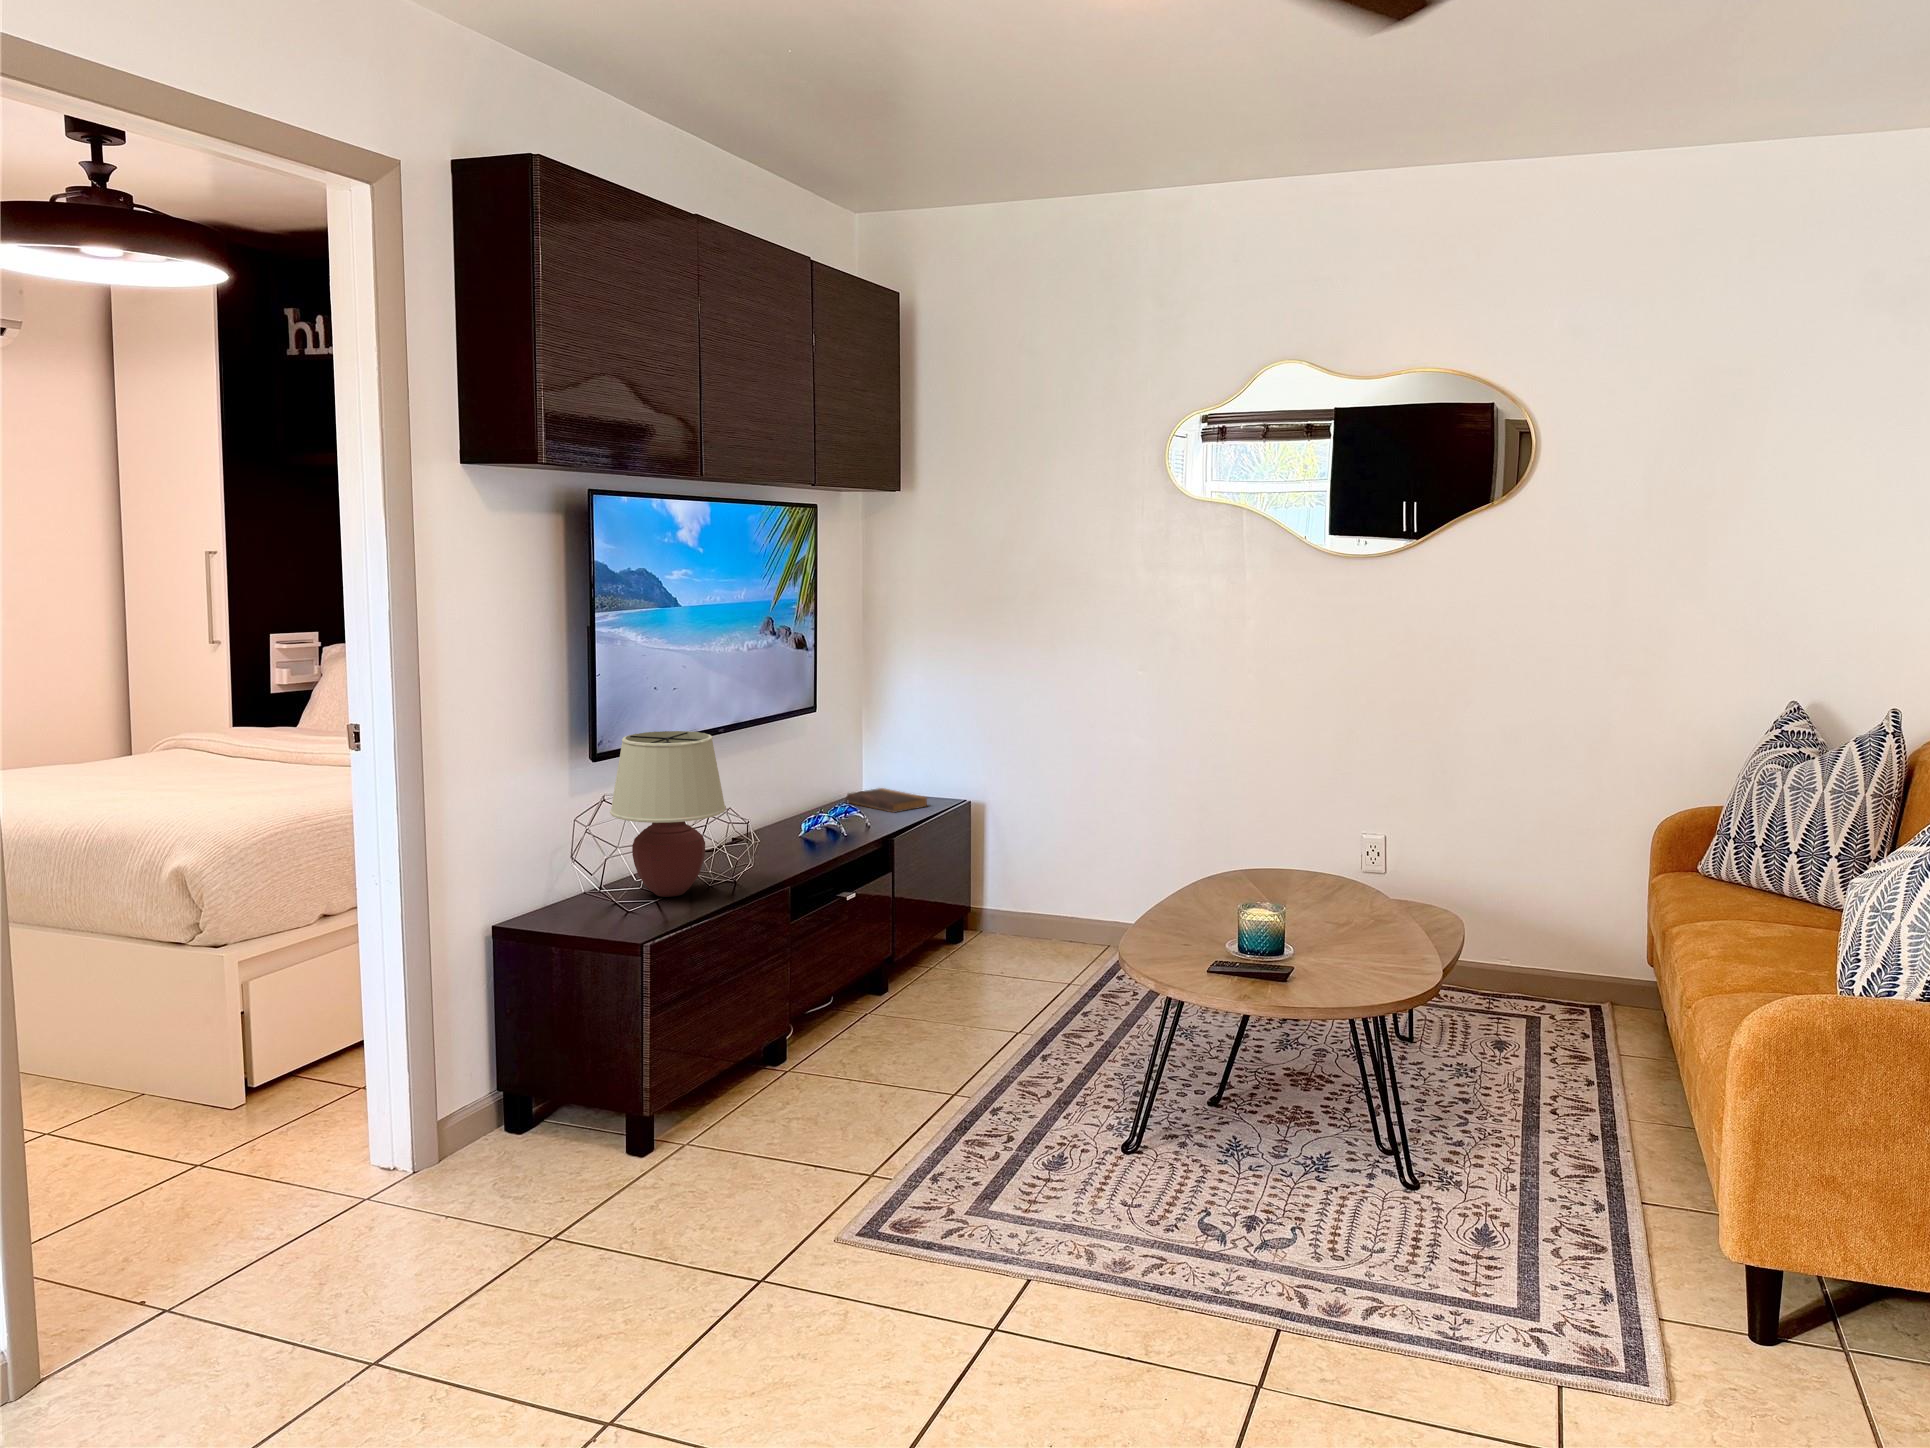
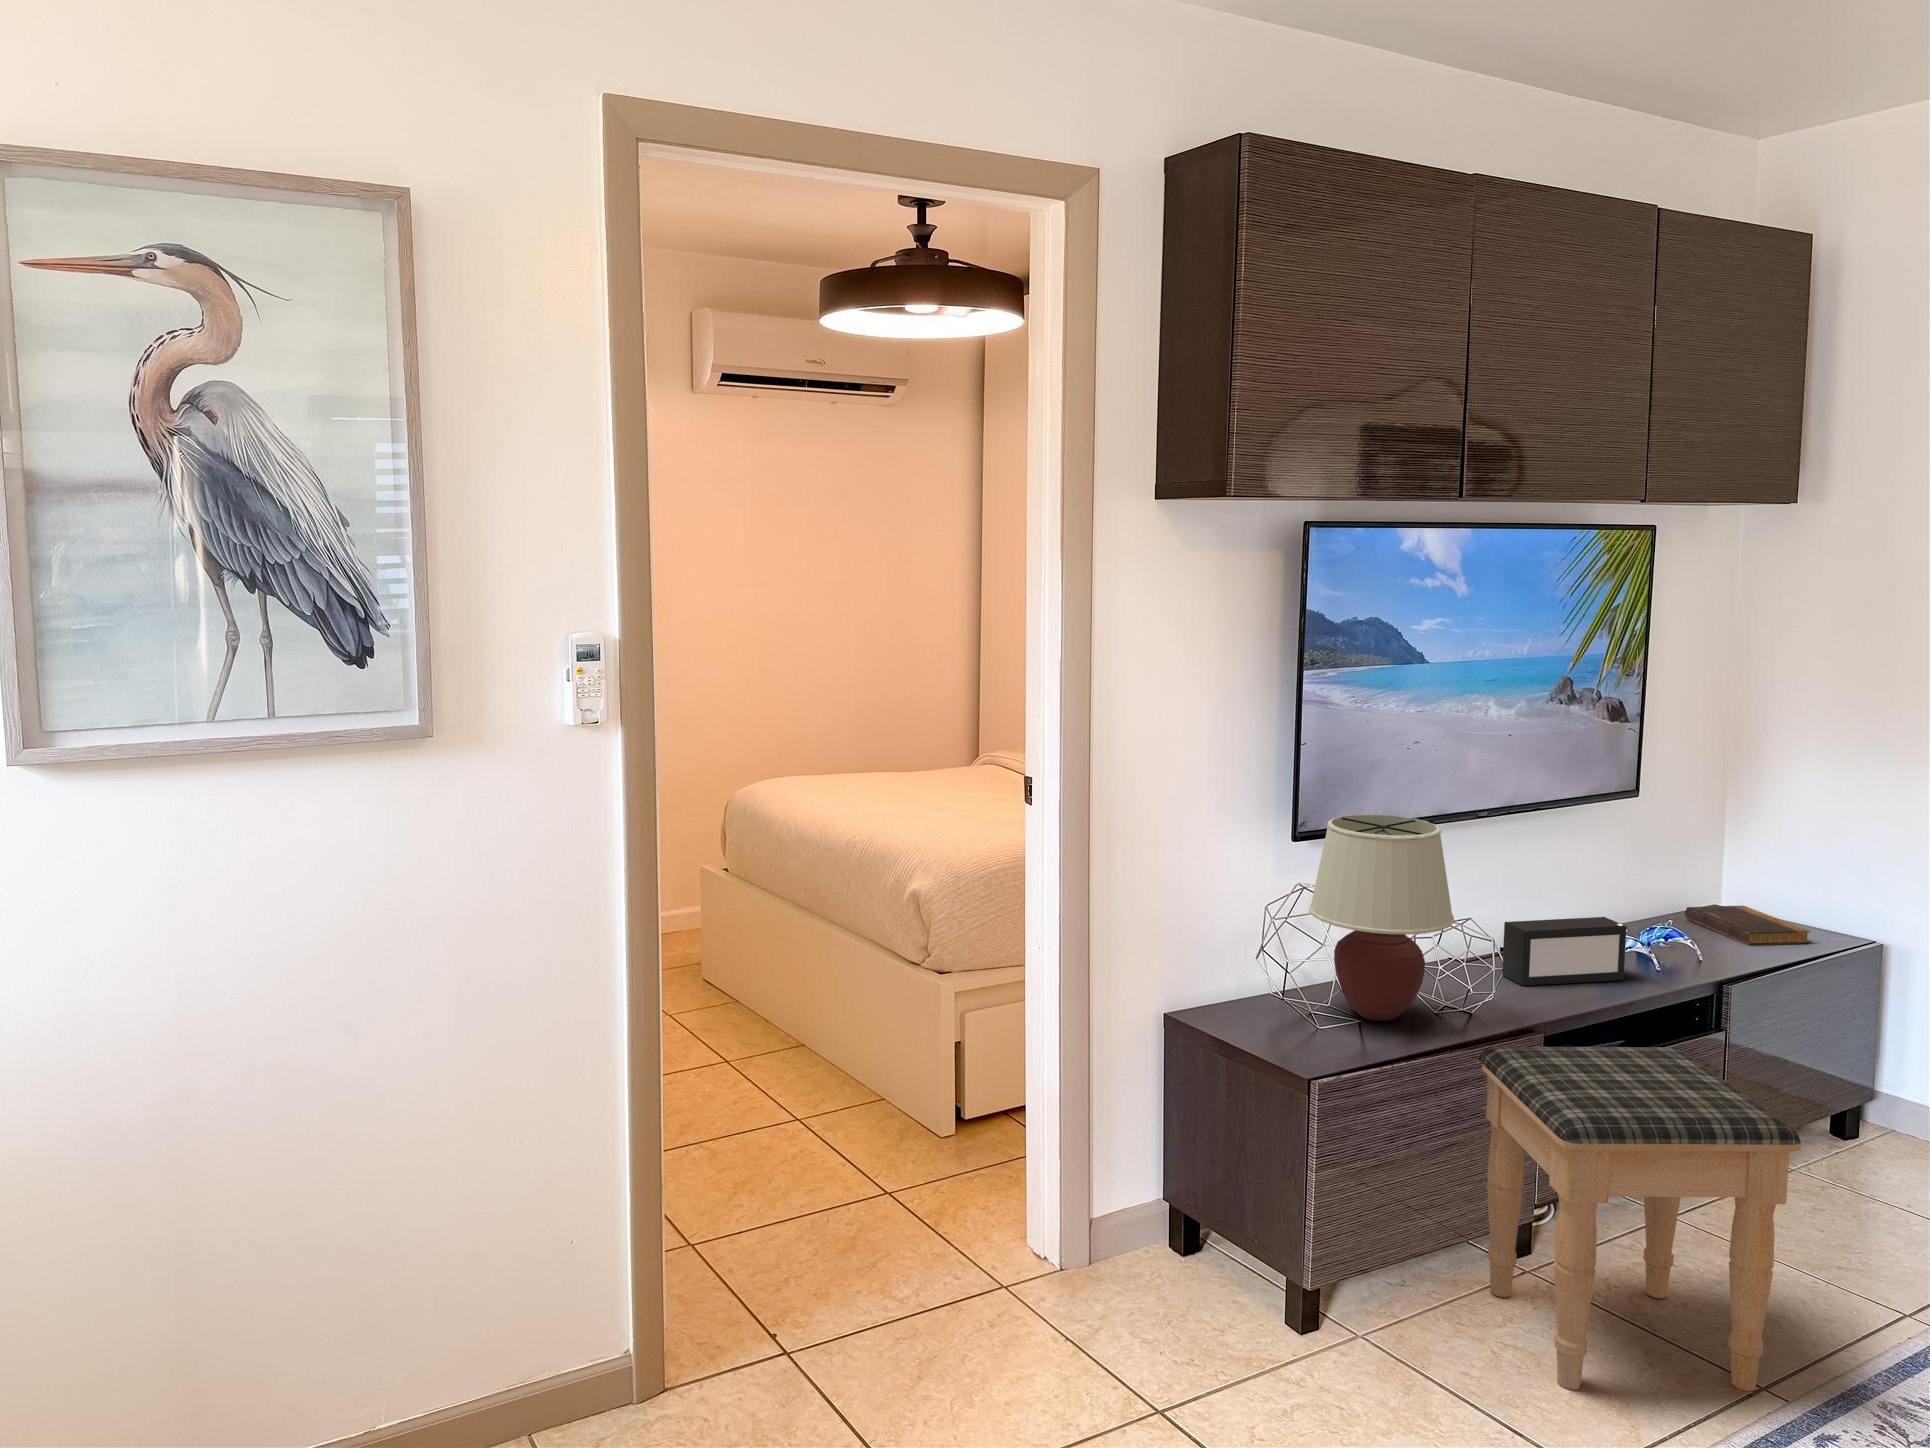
speaker: none [744,800,827,858] -> present [1502,917,1626,986]
footstool: none [751,879,969,1130] -> present [1478,1047,1801,1391]

